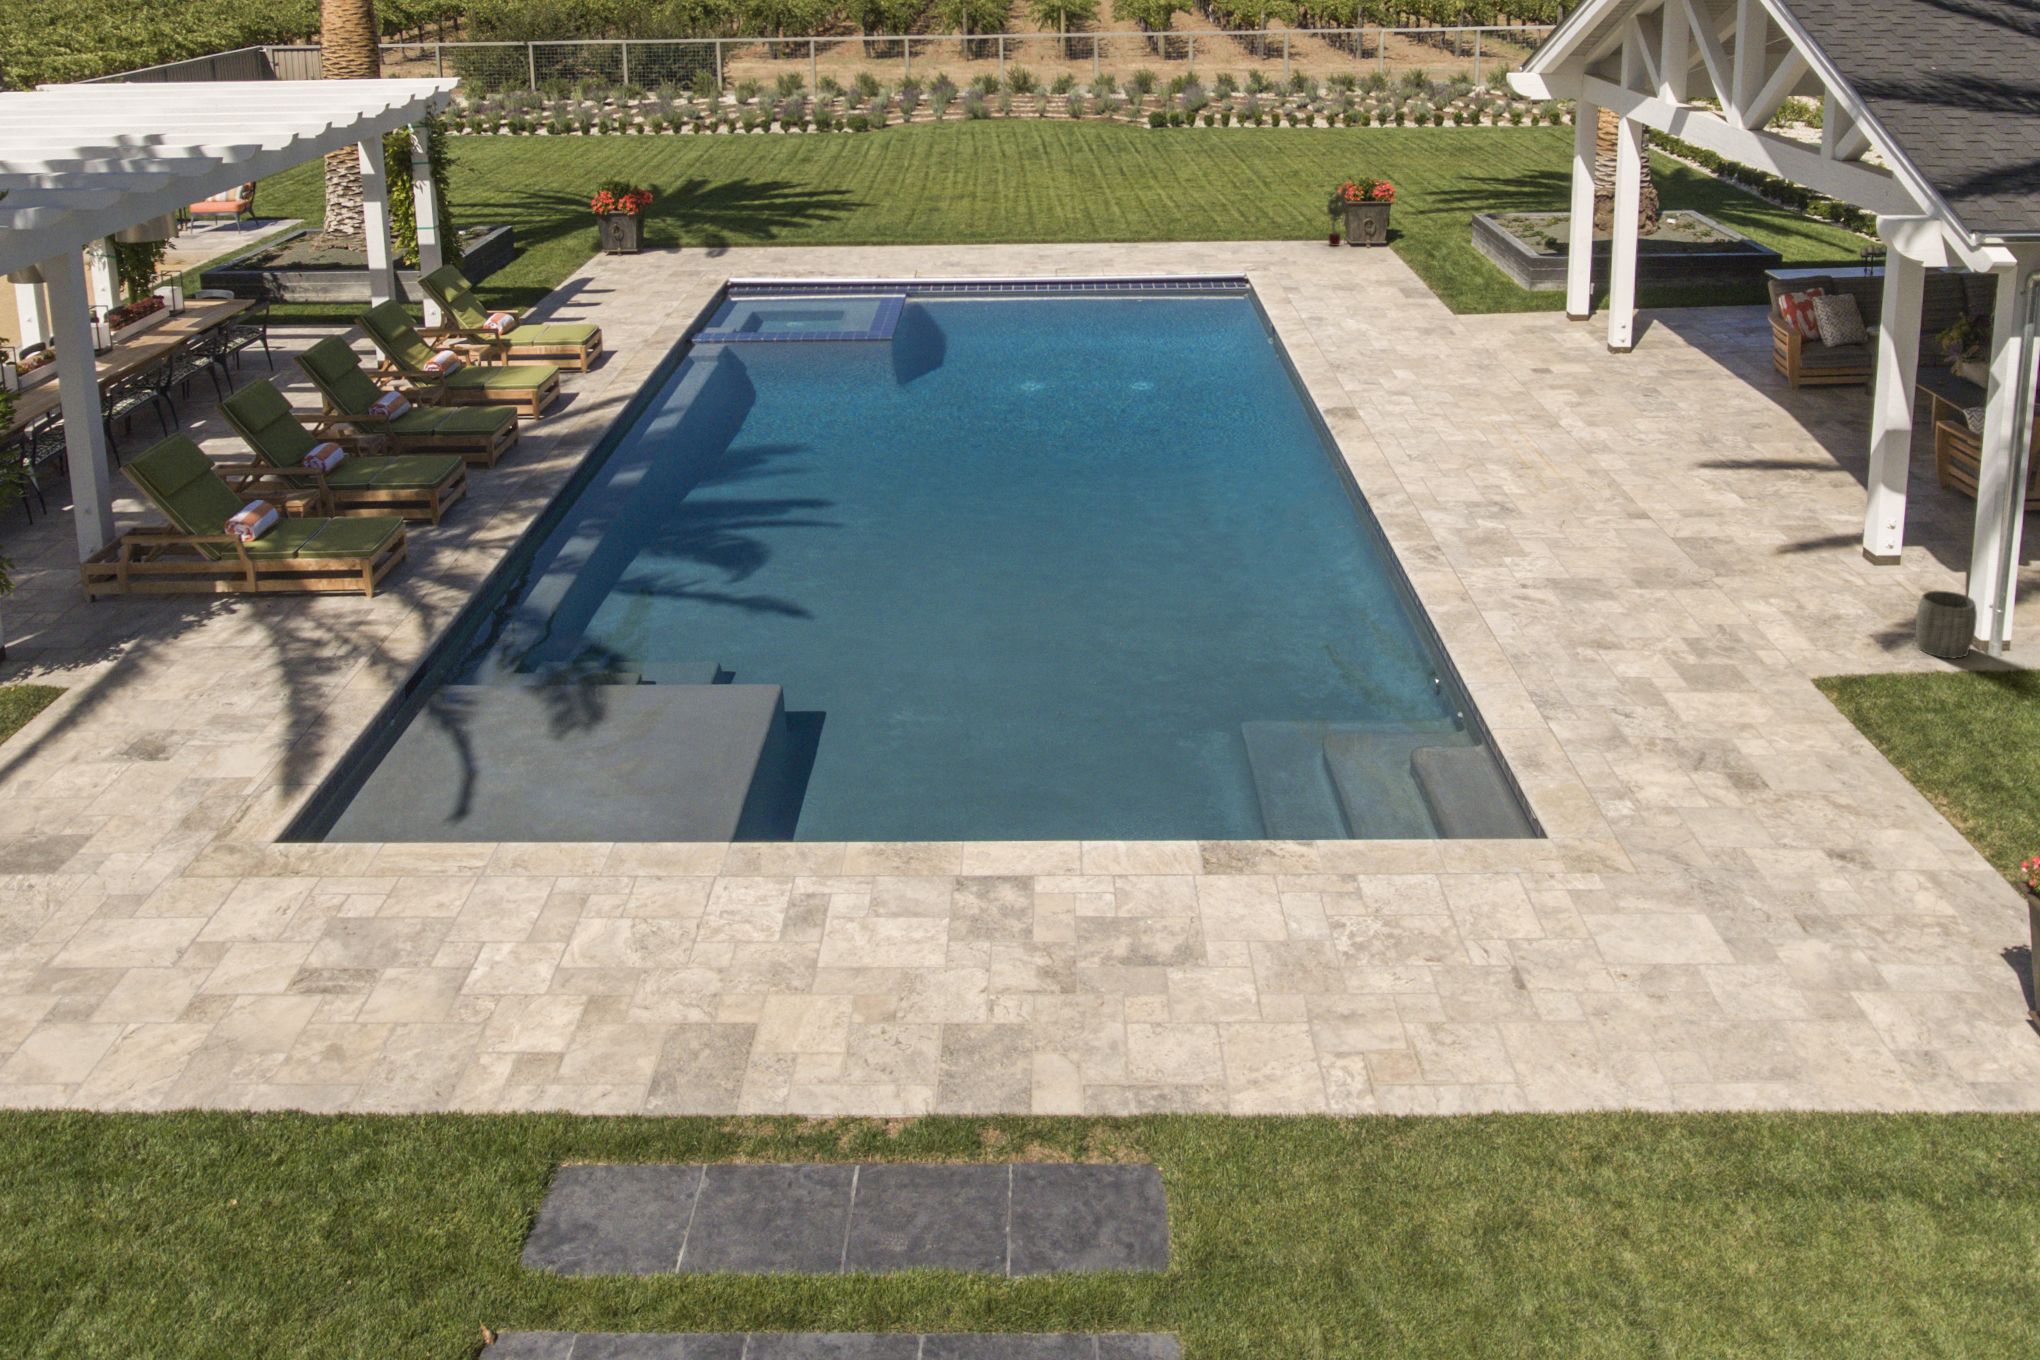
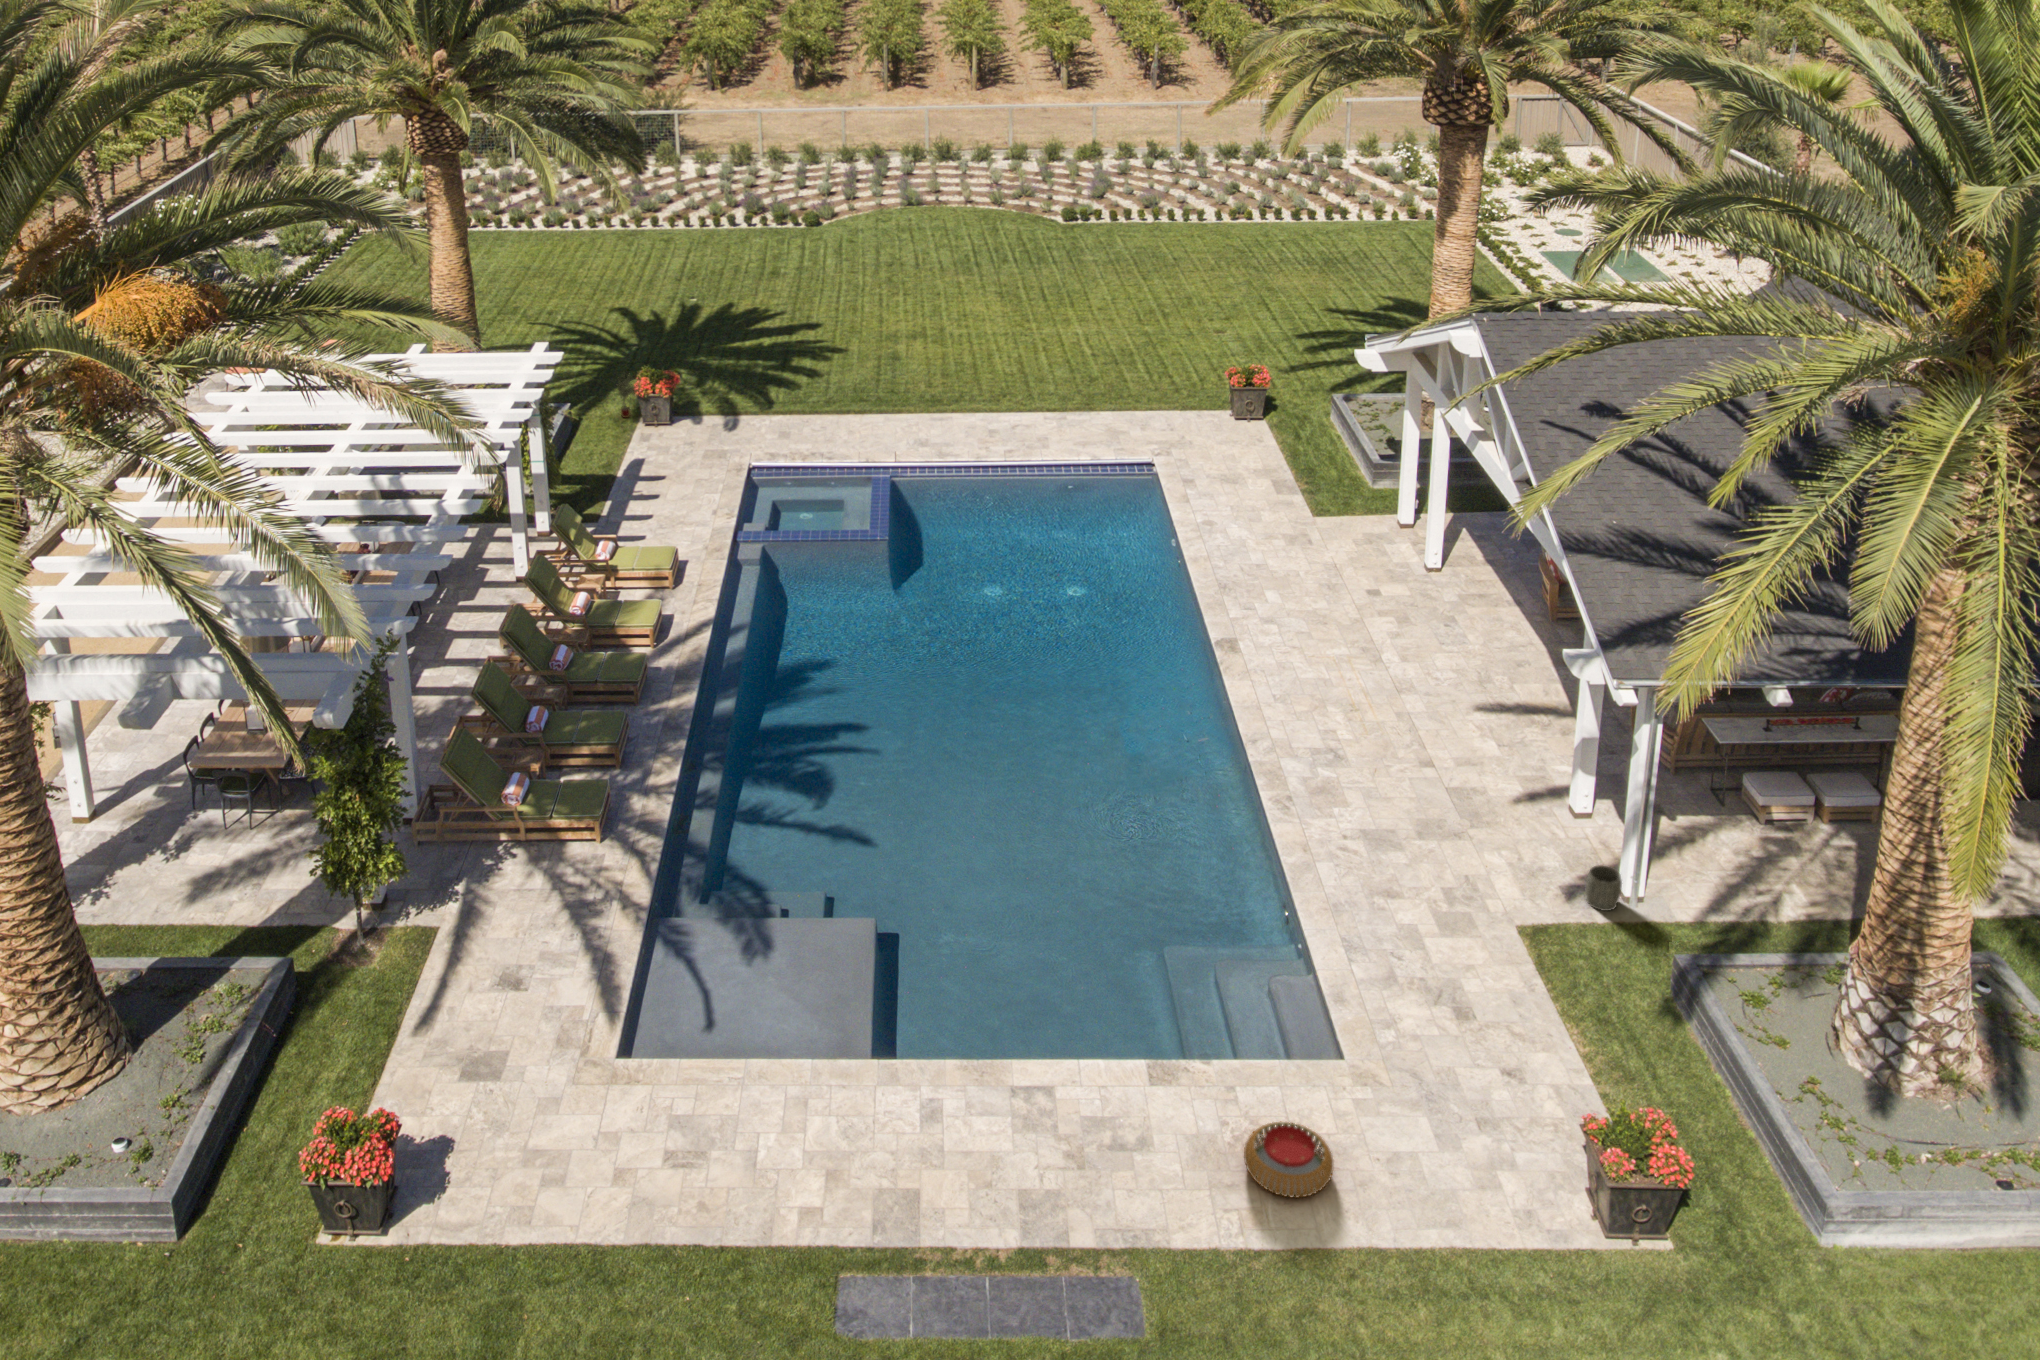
potted tree: present [1327,184,1356,246] -> present [617,373,639,418]
pouf: none [1375,907,1546,1032] -> present [1244,1121,1333,1197]

